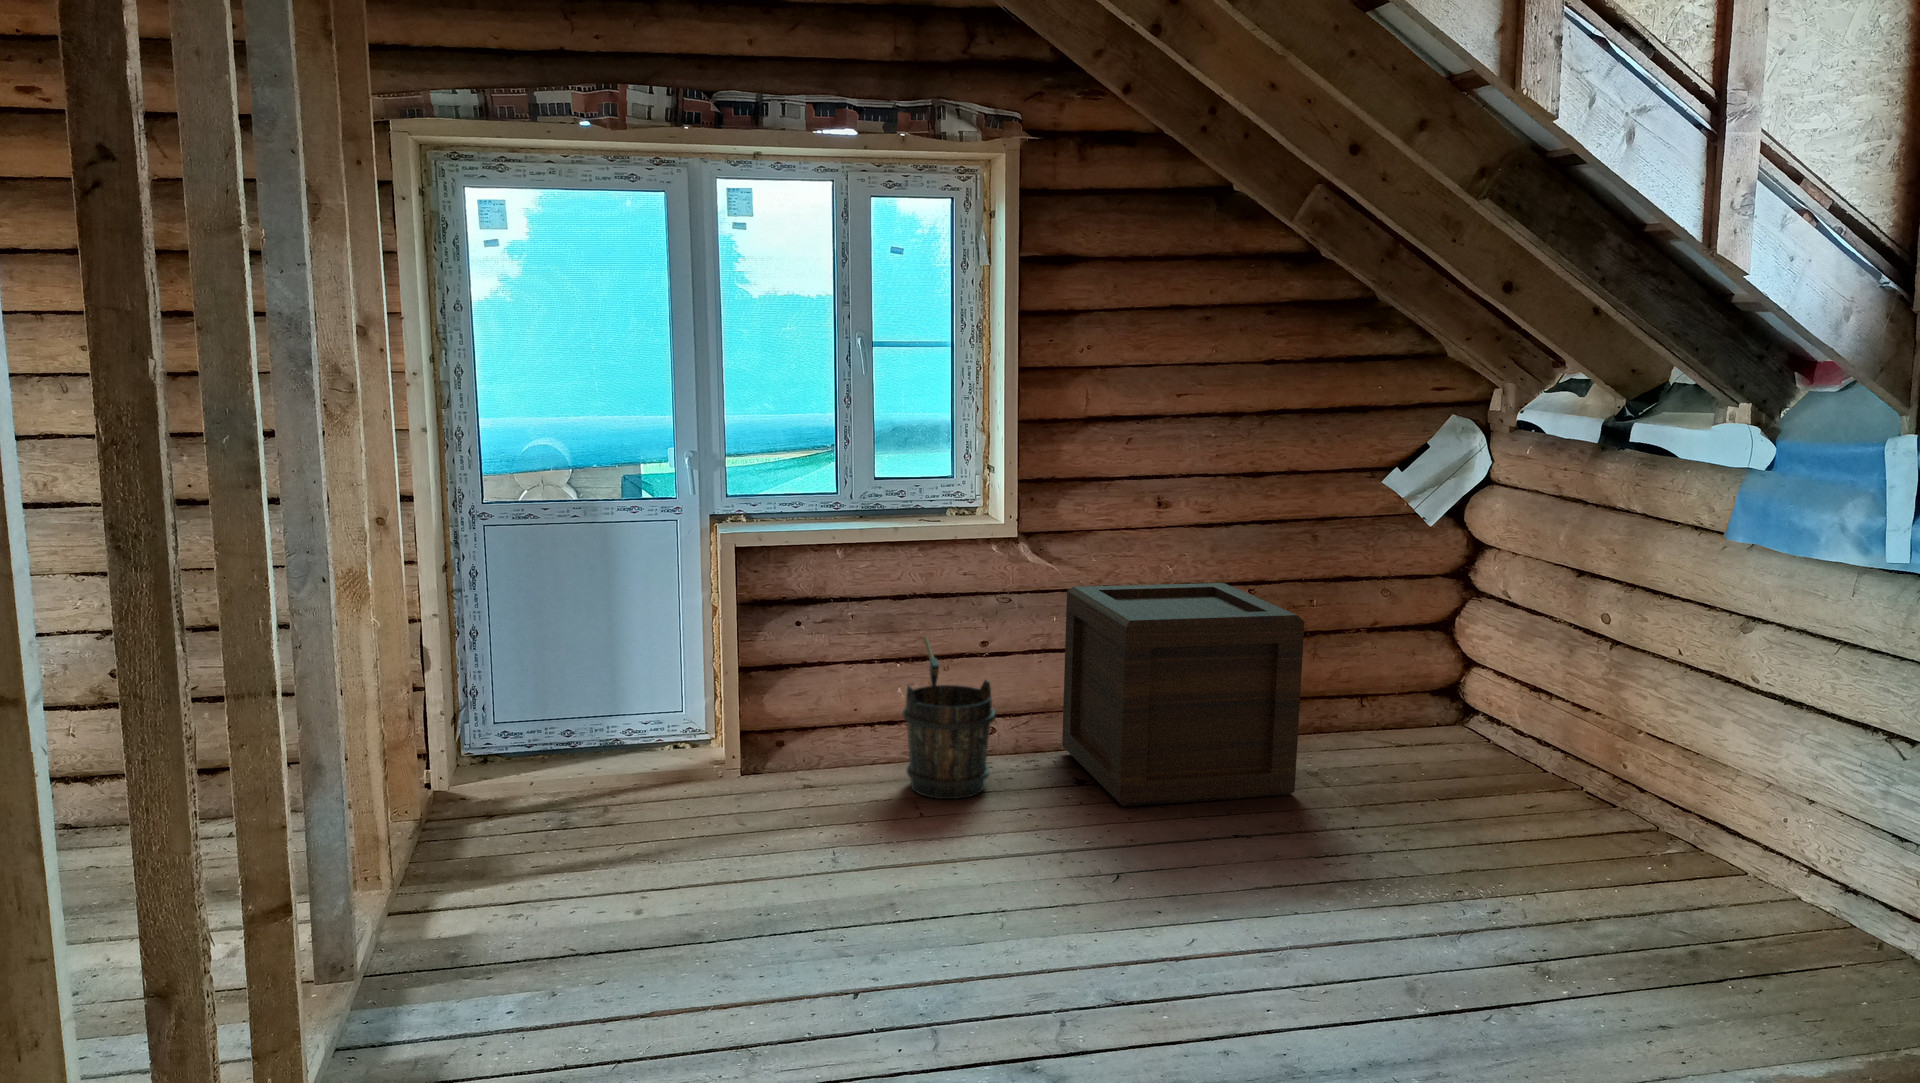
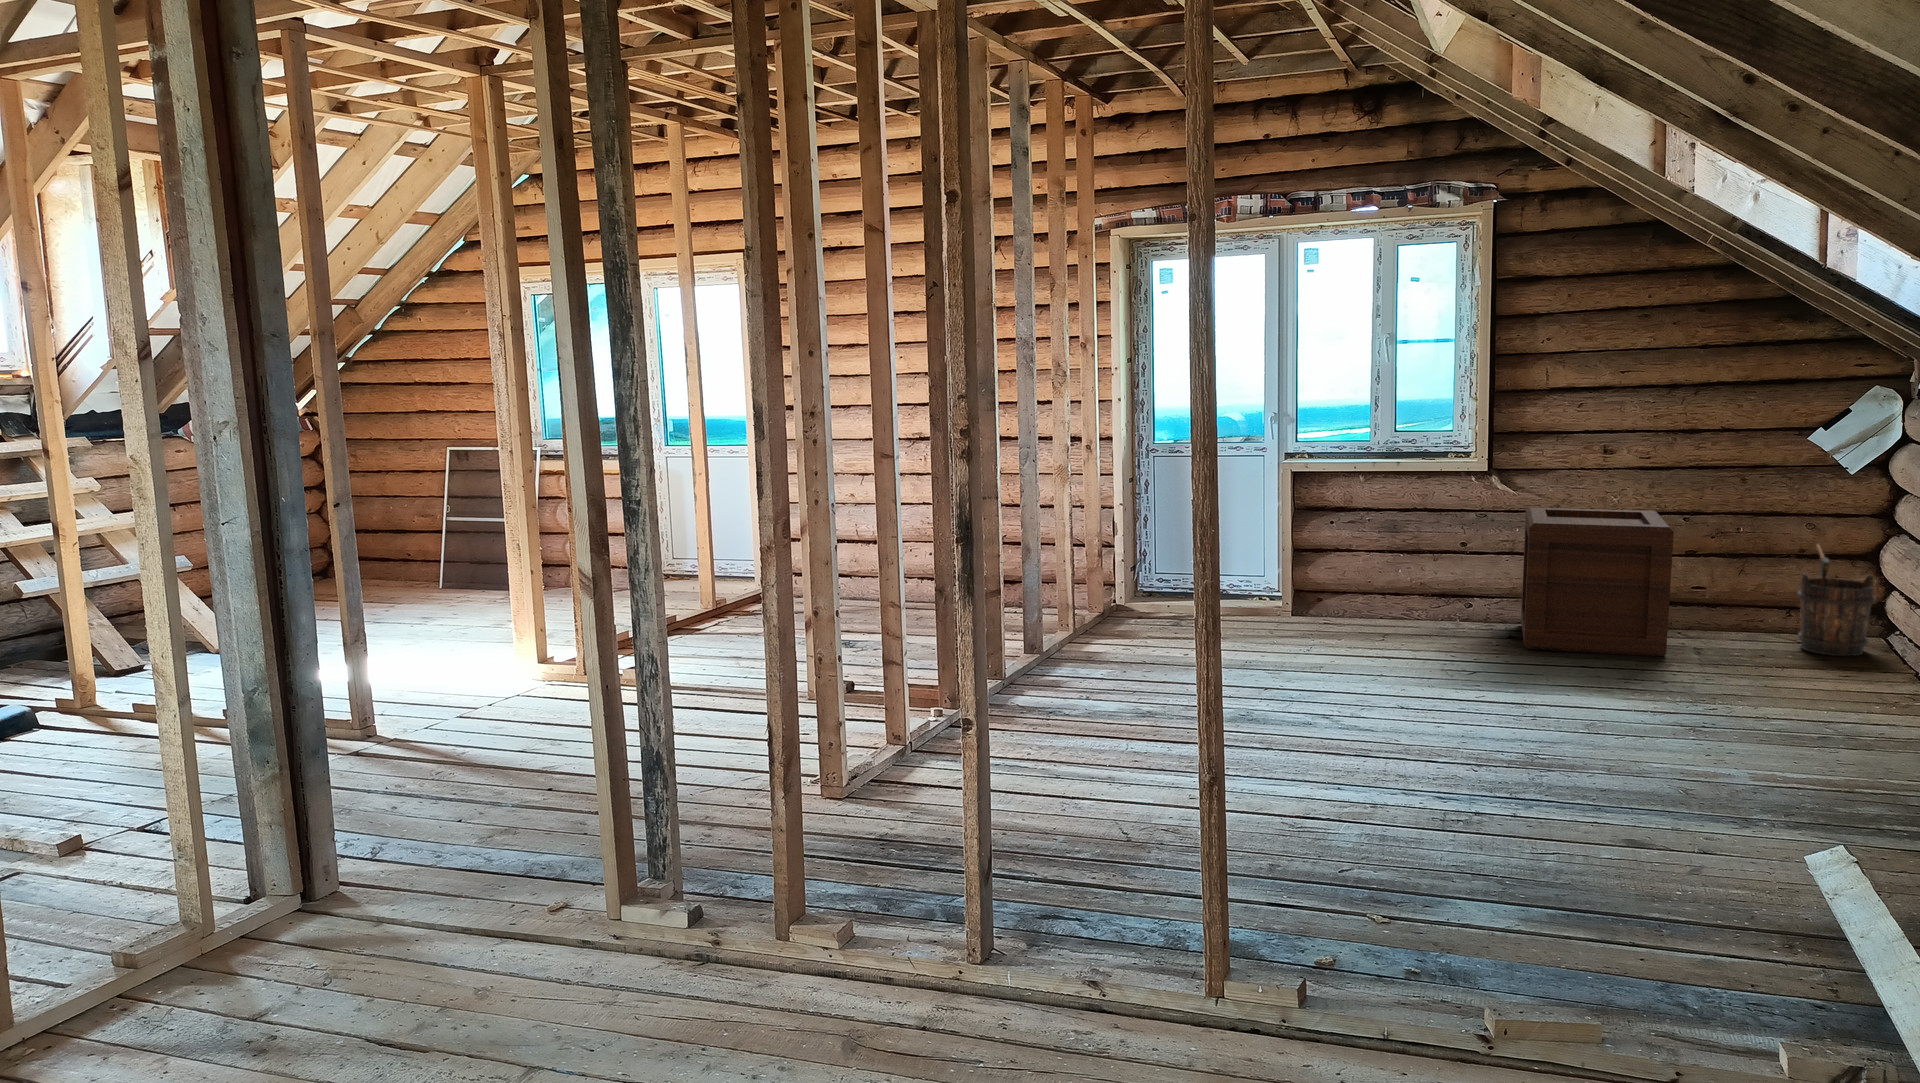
bucket: present [903,637,995,799] -> present [1797,544,1876,656]

